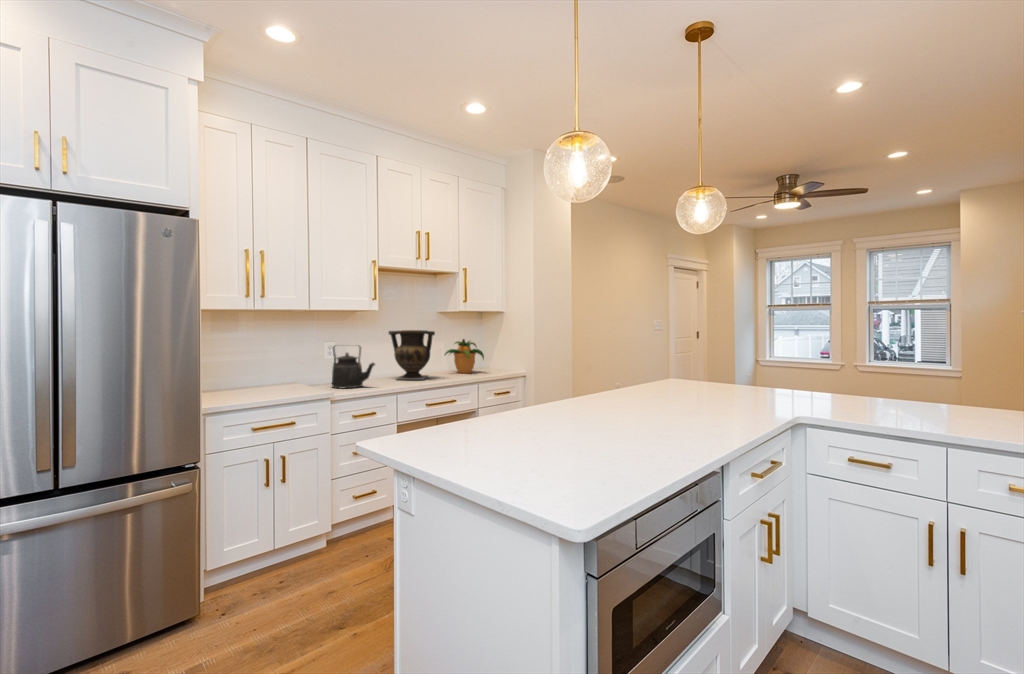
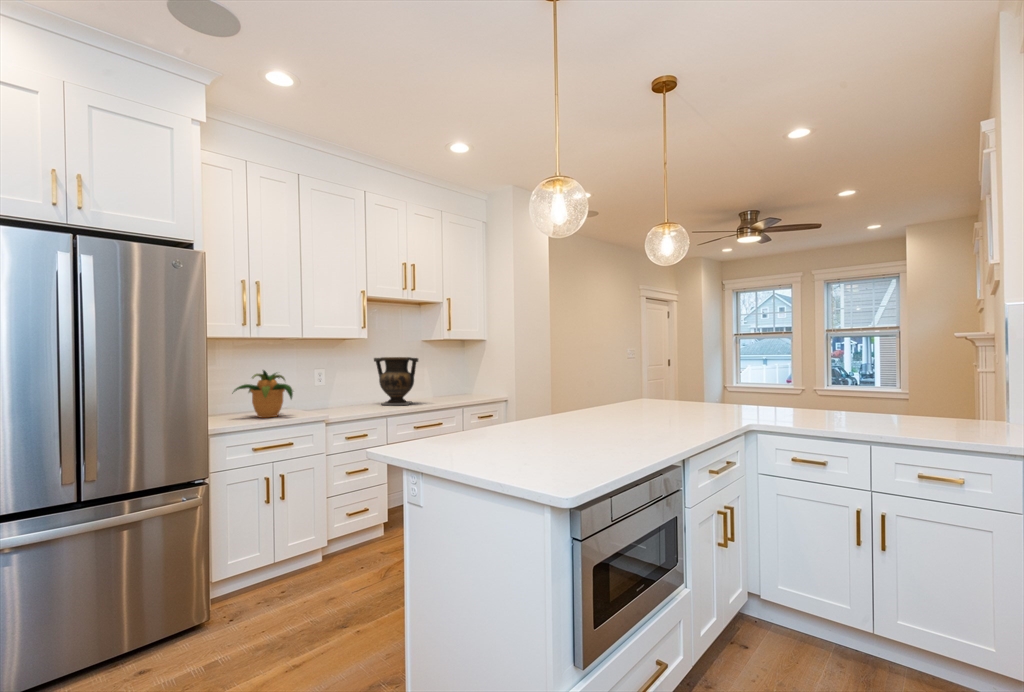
potted plant: present [445,339,484,373] -> present [232,370,293,417]
kettle: present [332,346,375,388] -> none [321,371,364,412]

